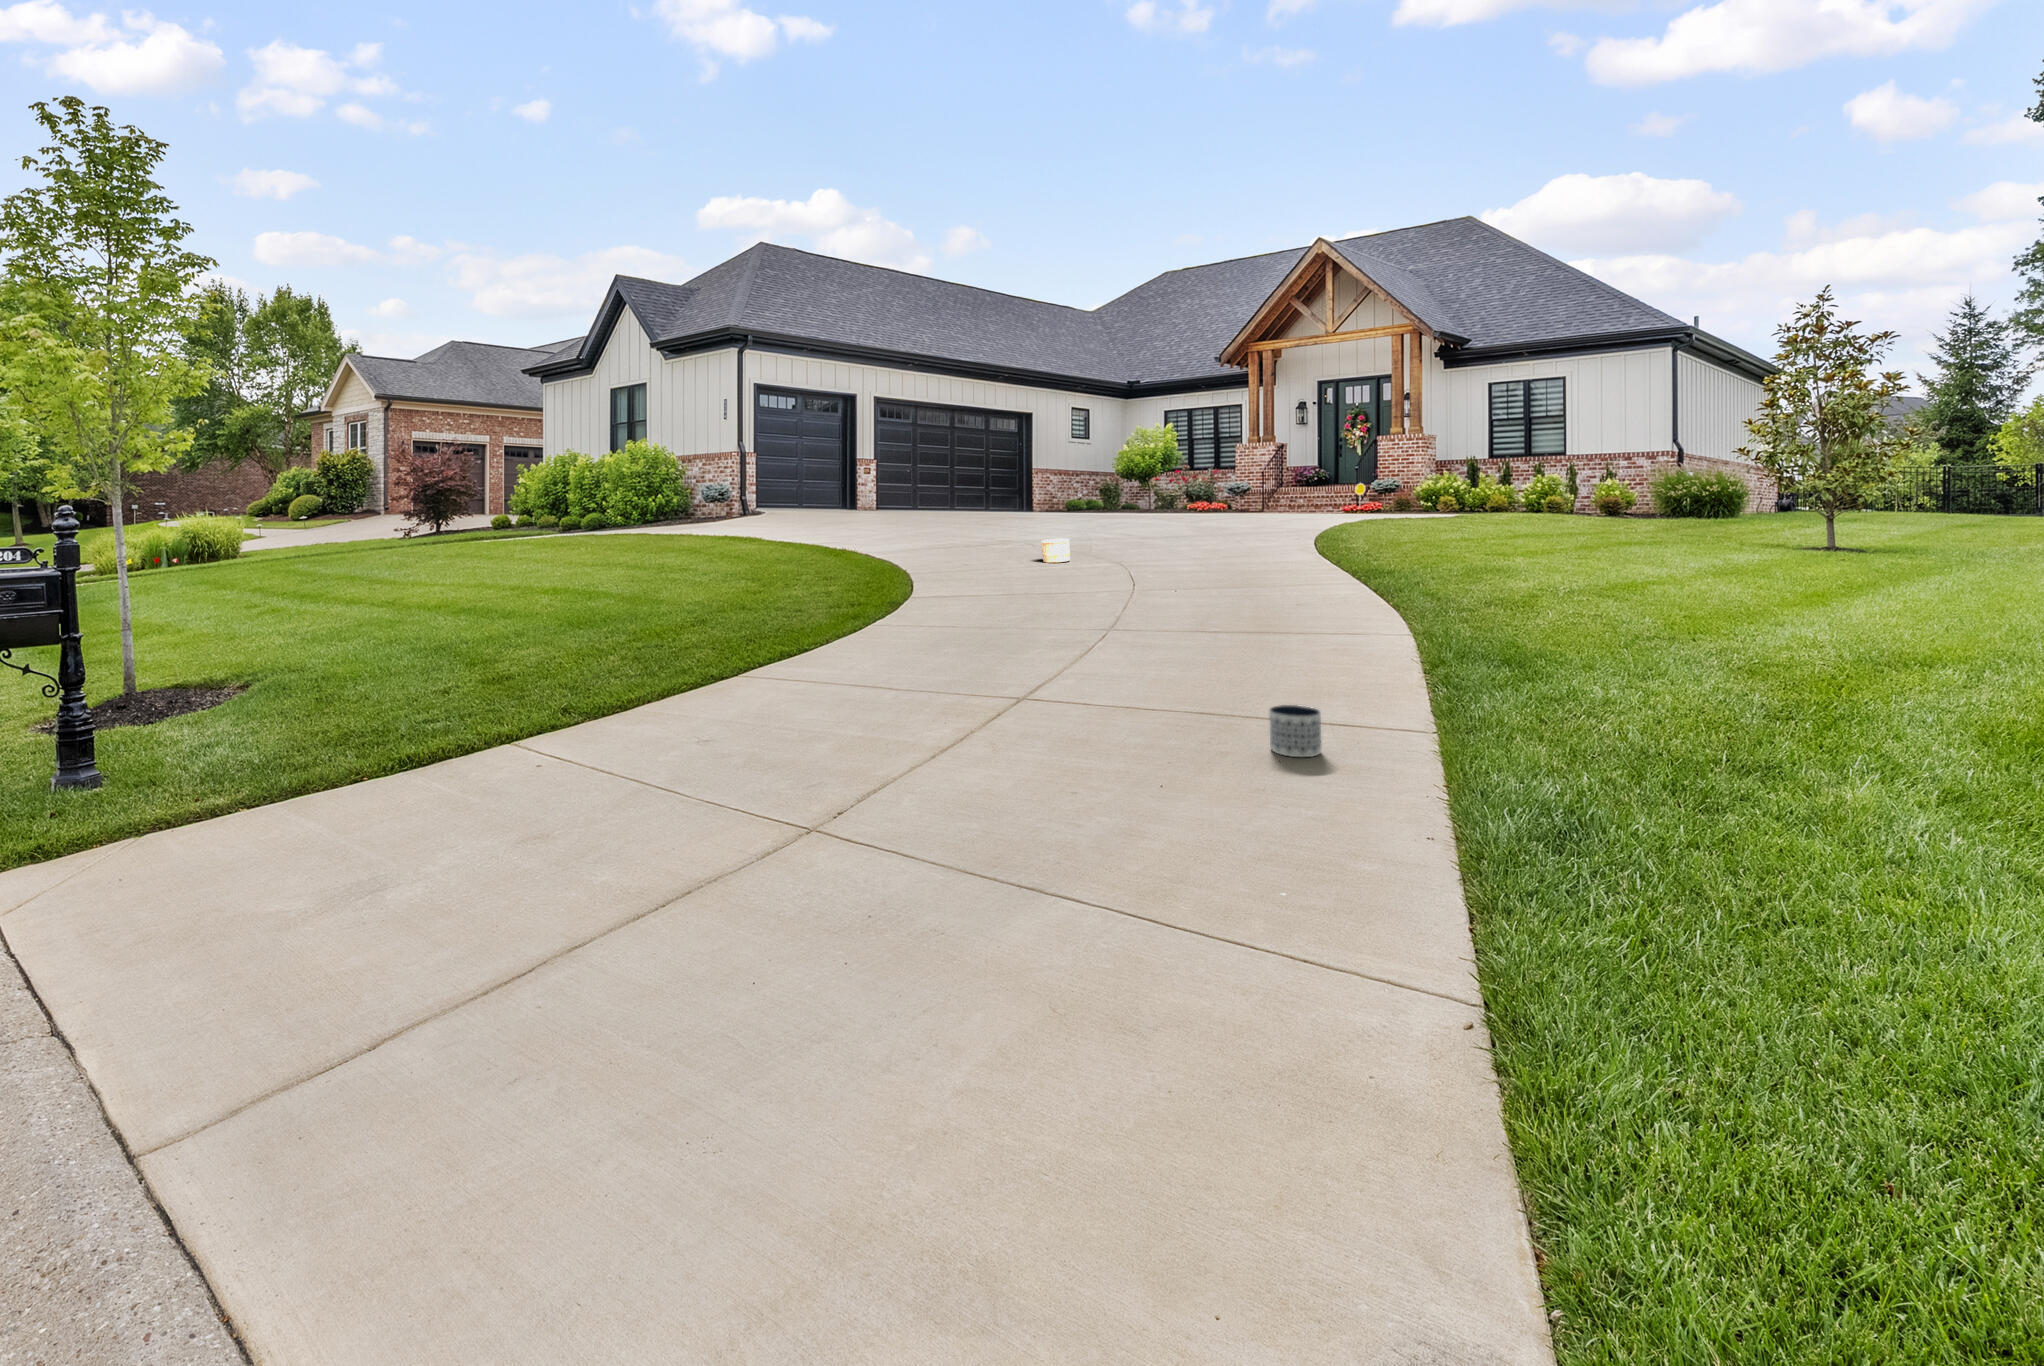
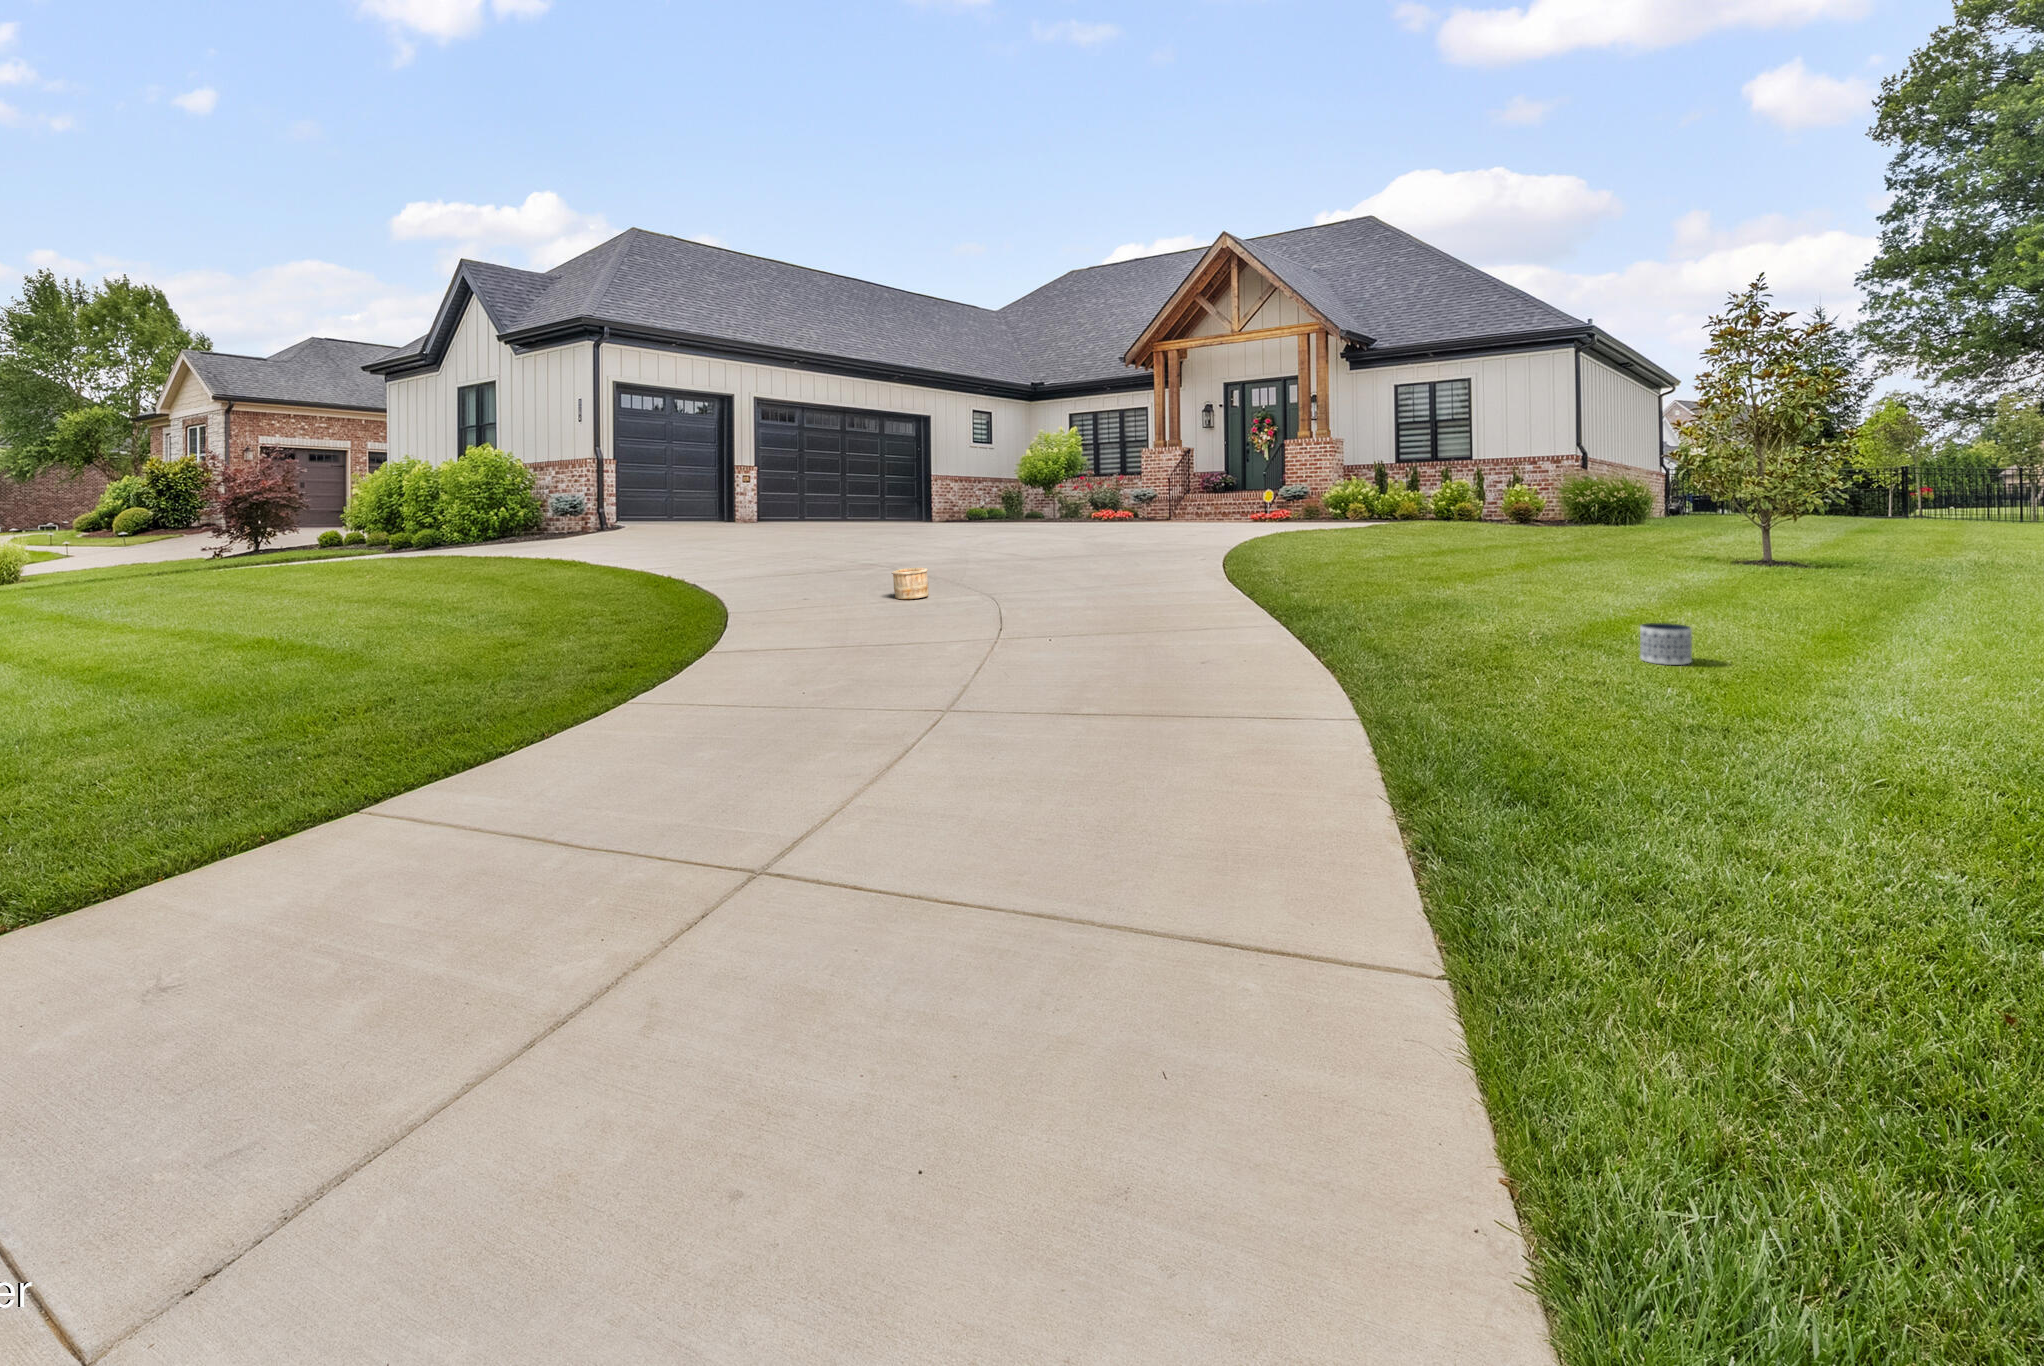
planter: present [1269,705,1321,757] -> present [1640,623,1692,665]

